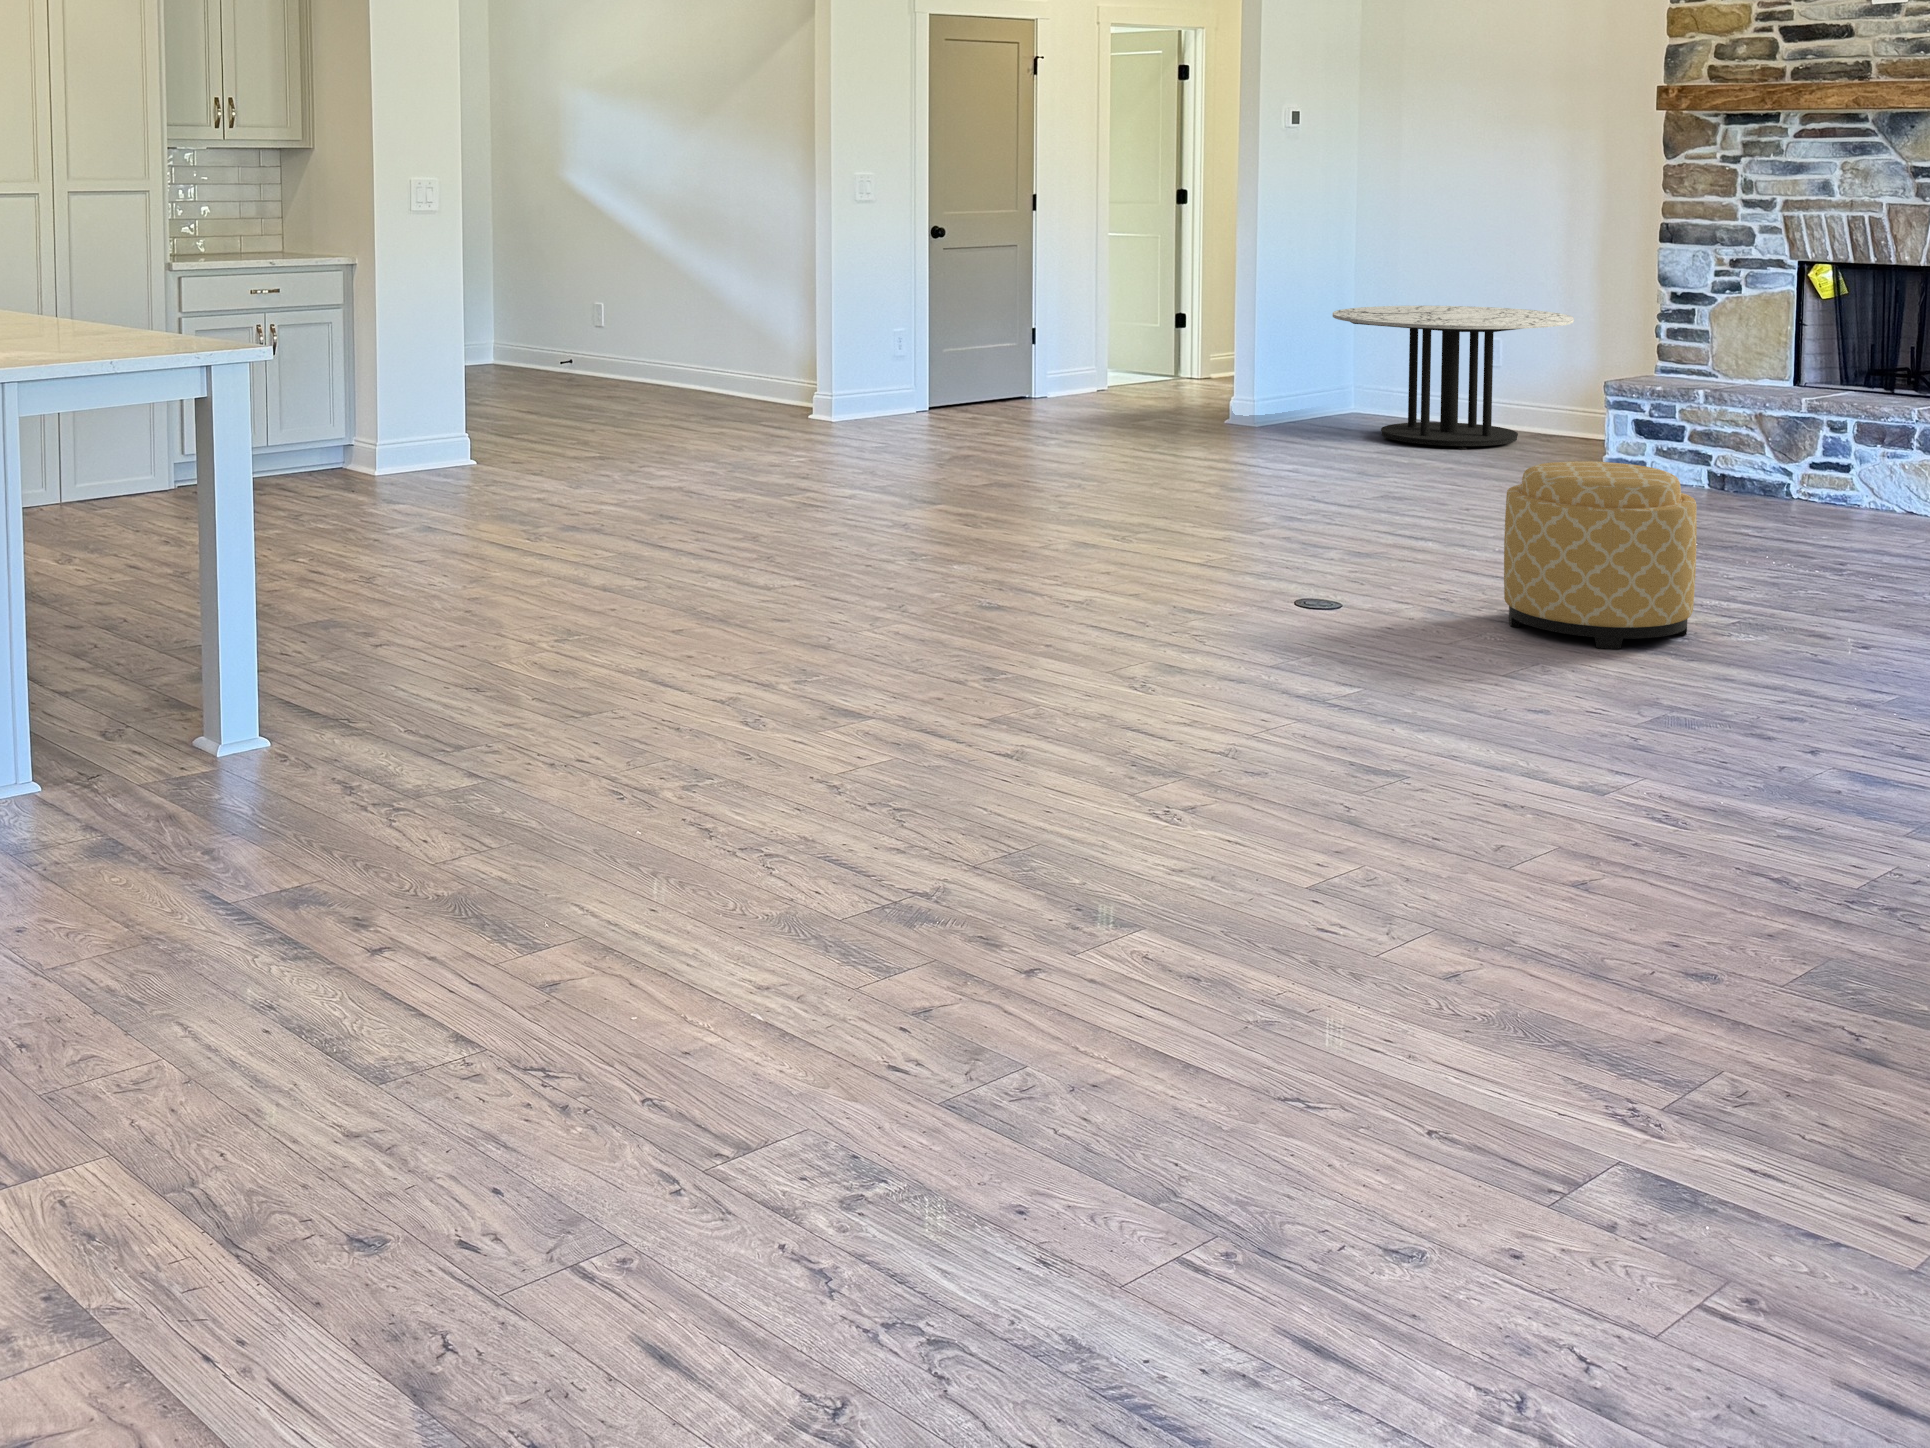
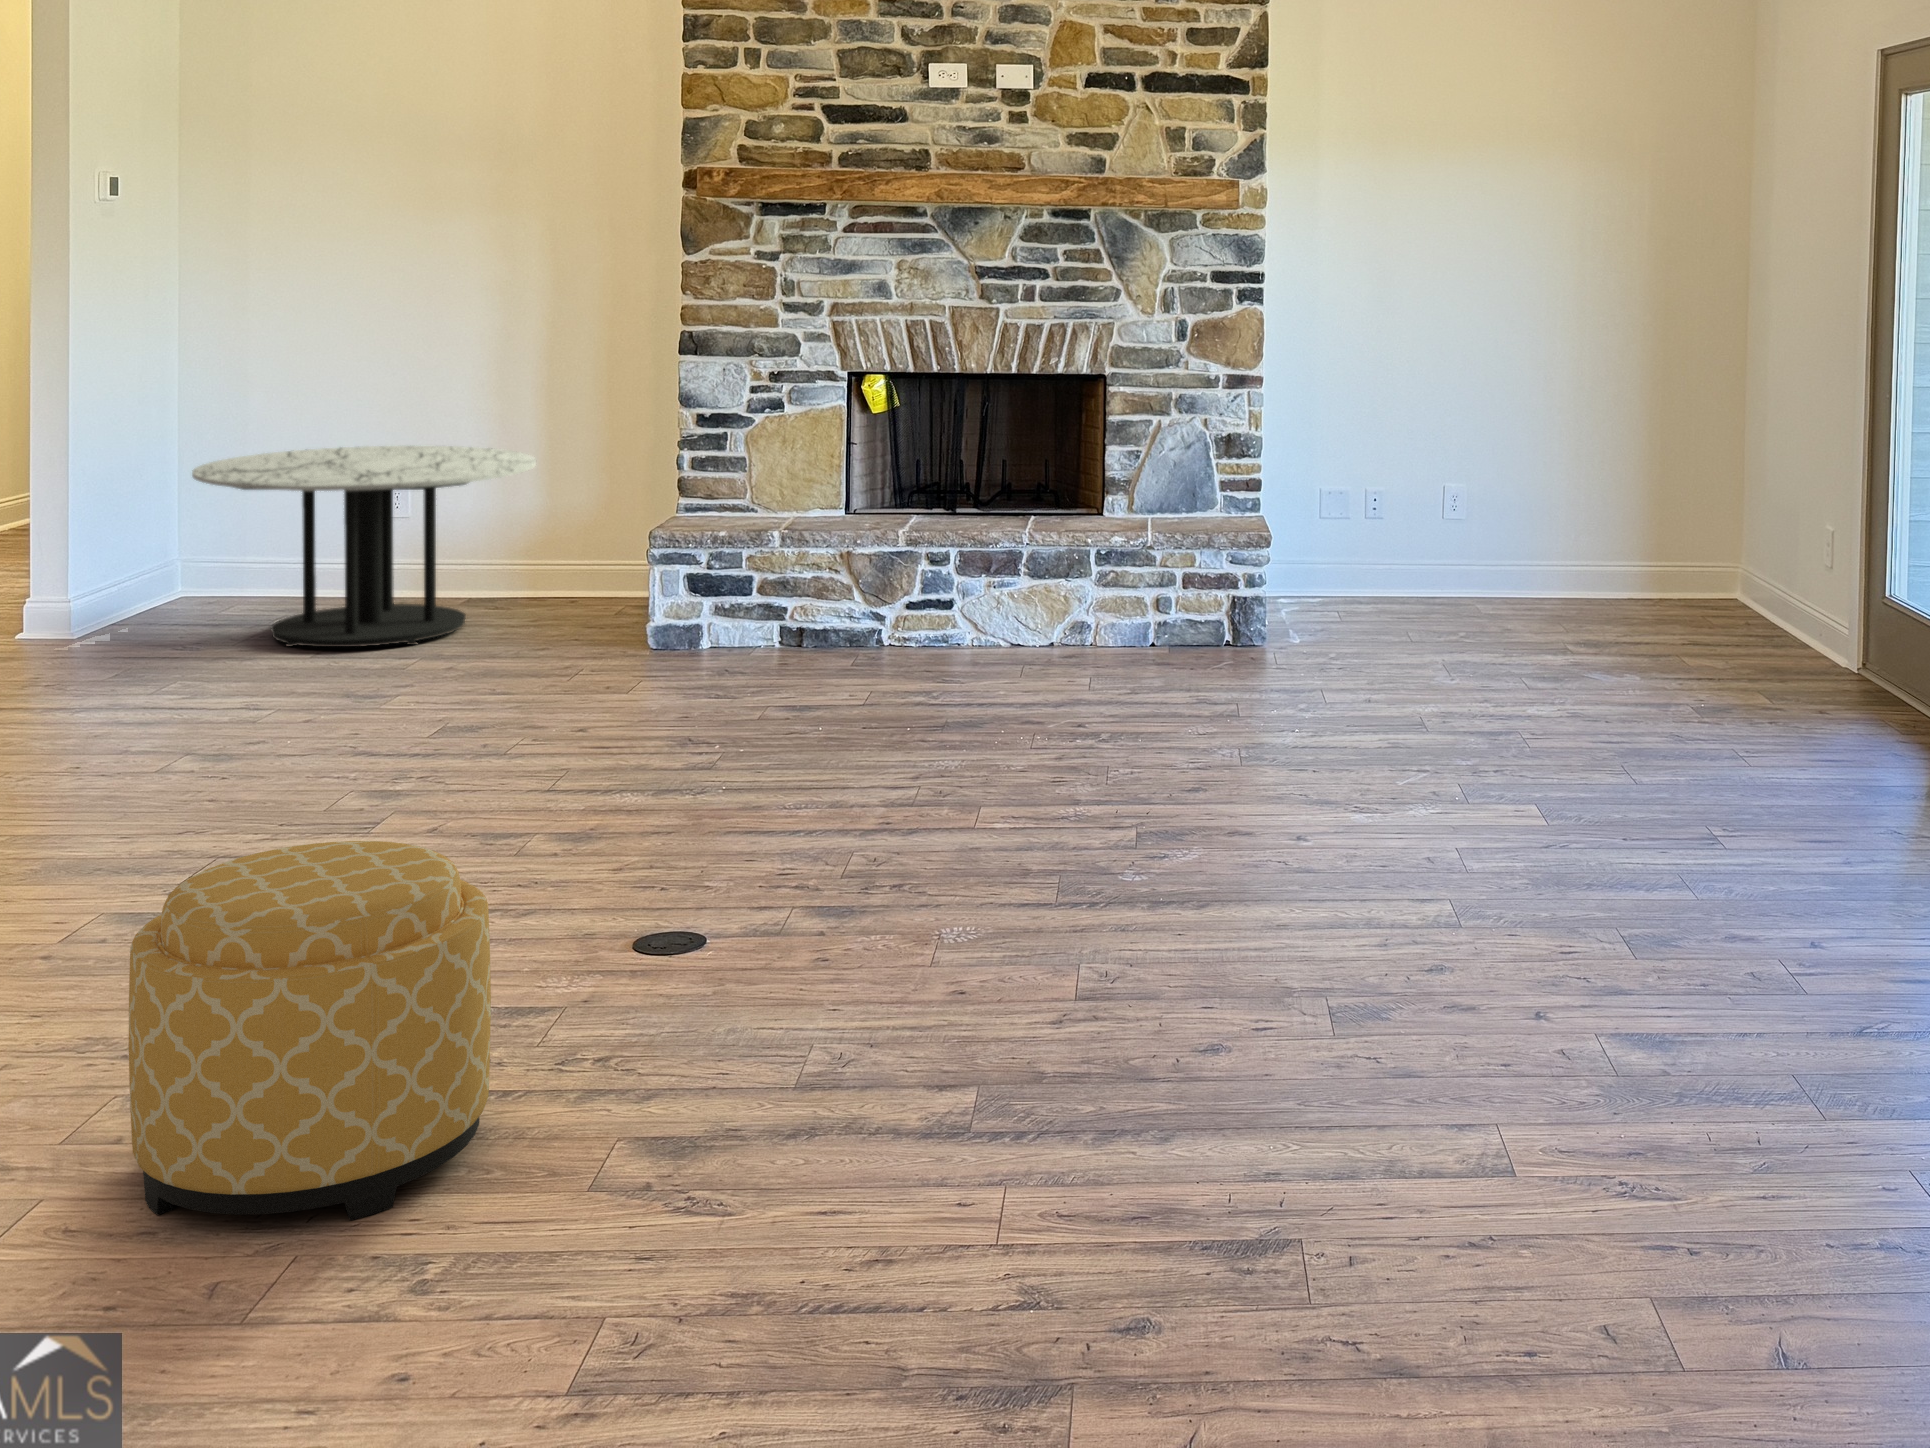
ottoman: present [1504,461,1697,649] -> present [129,841,491,1220]

